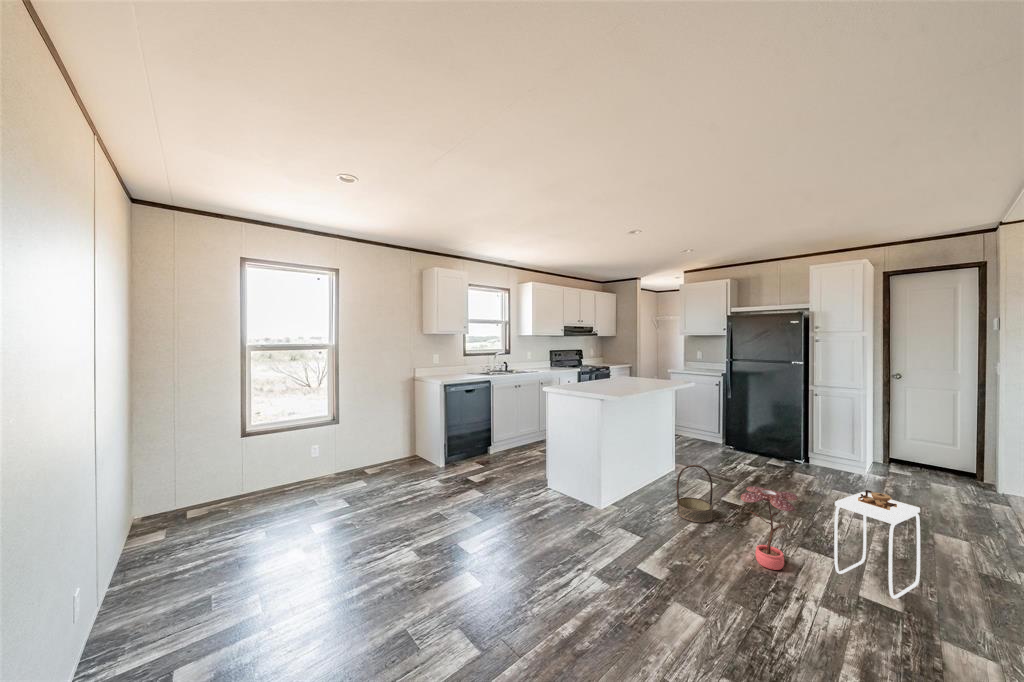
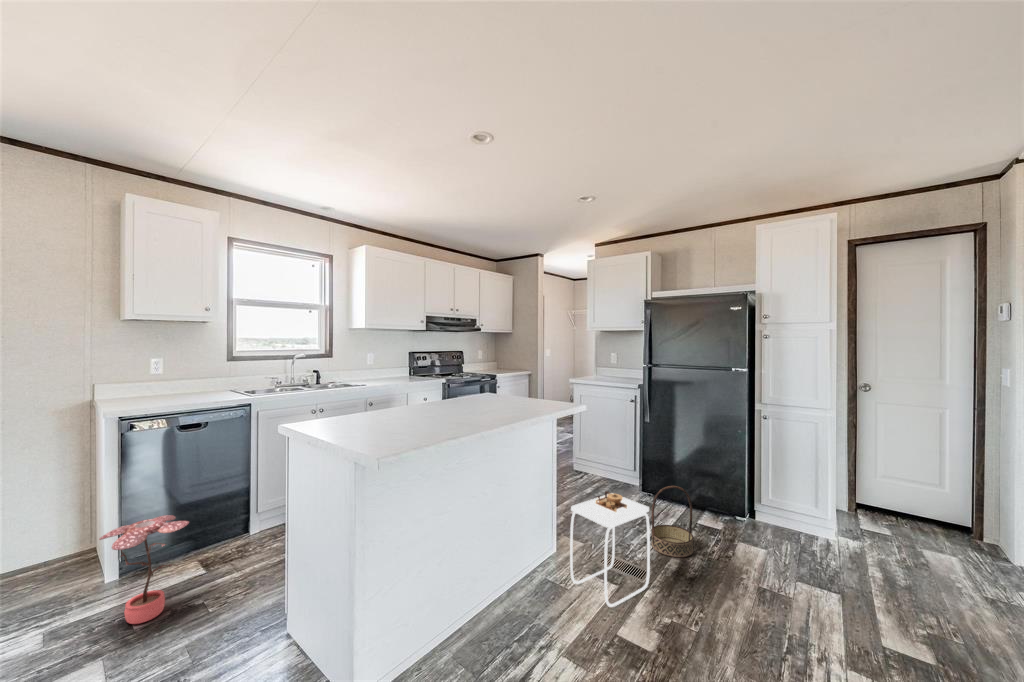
potted plant: present [741,486,798,570] -> present [99,515,189,624]
side table: present [834,490,920,599] -> present [570,491,650,607]

